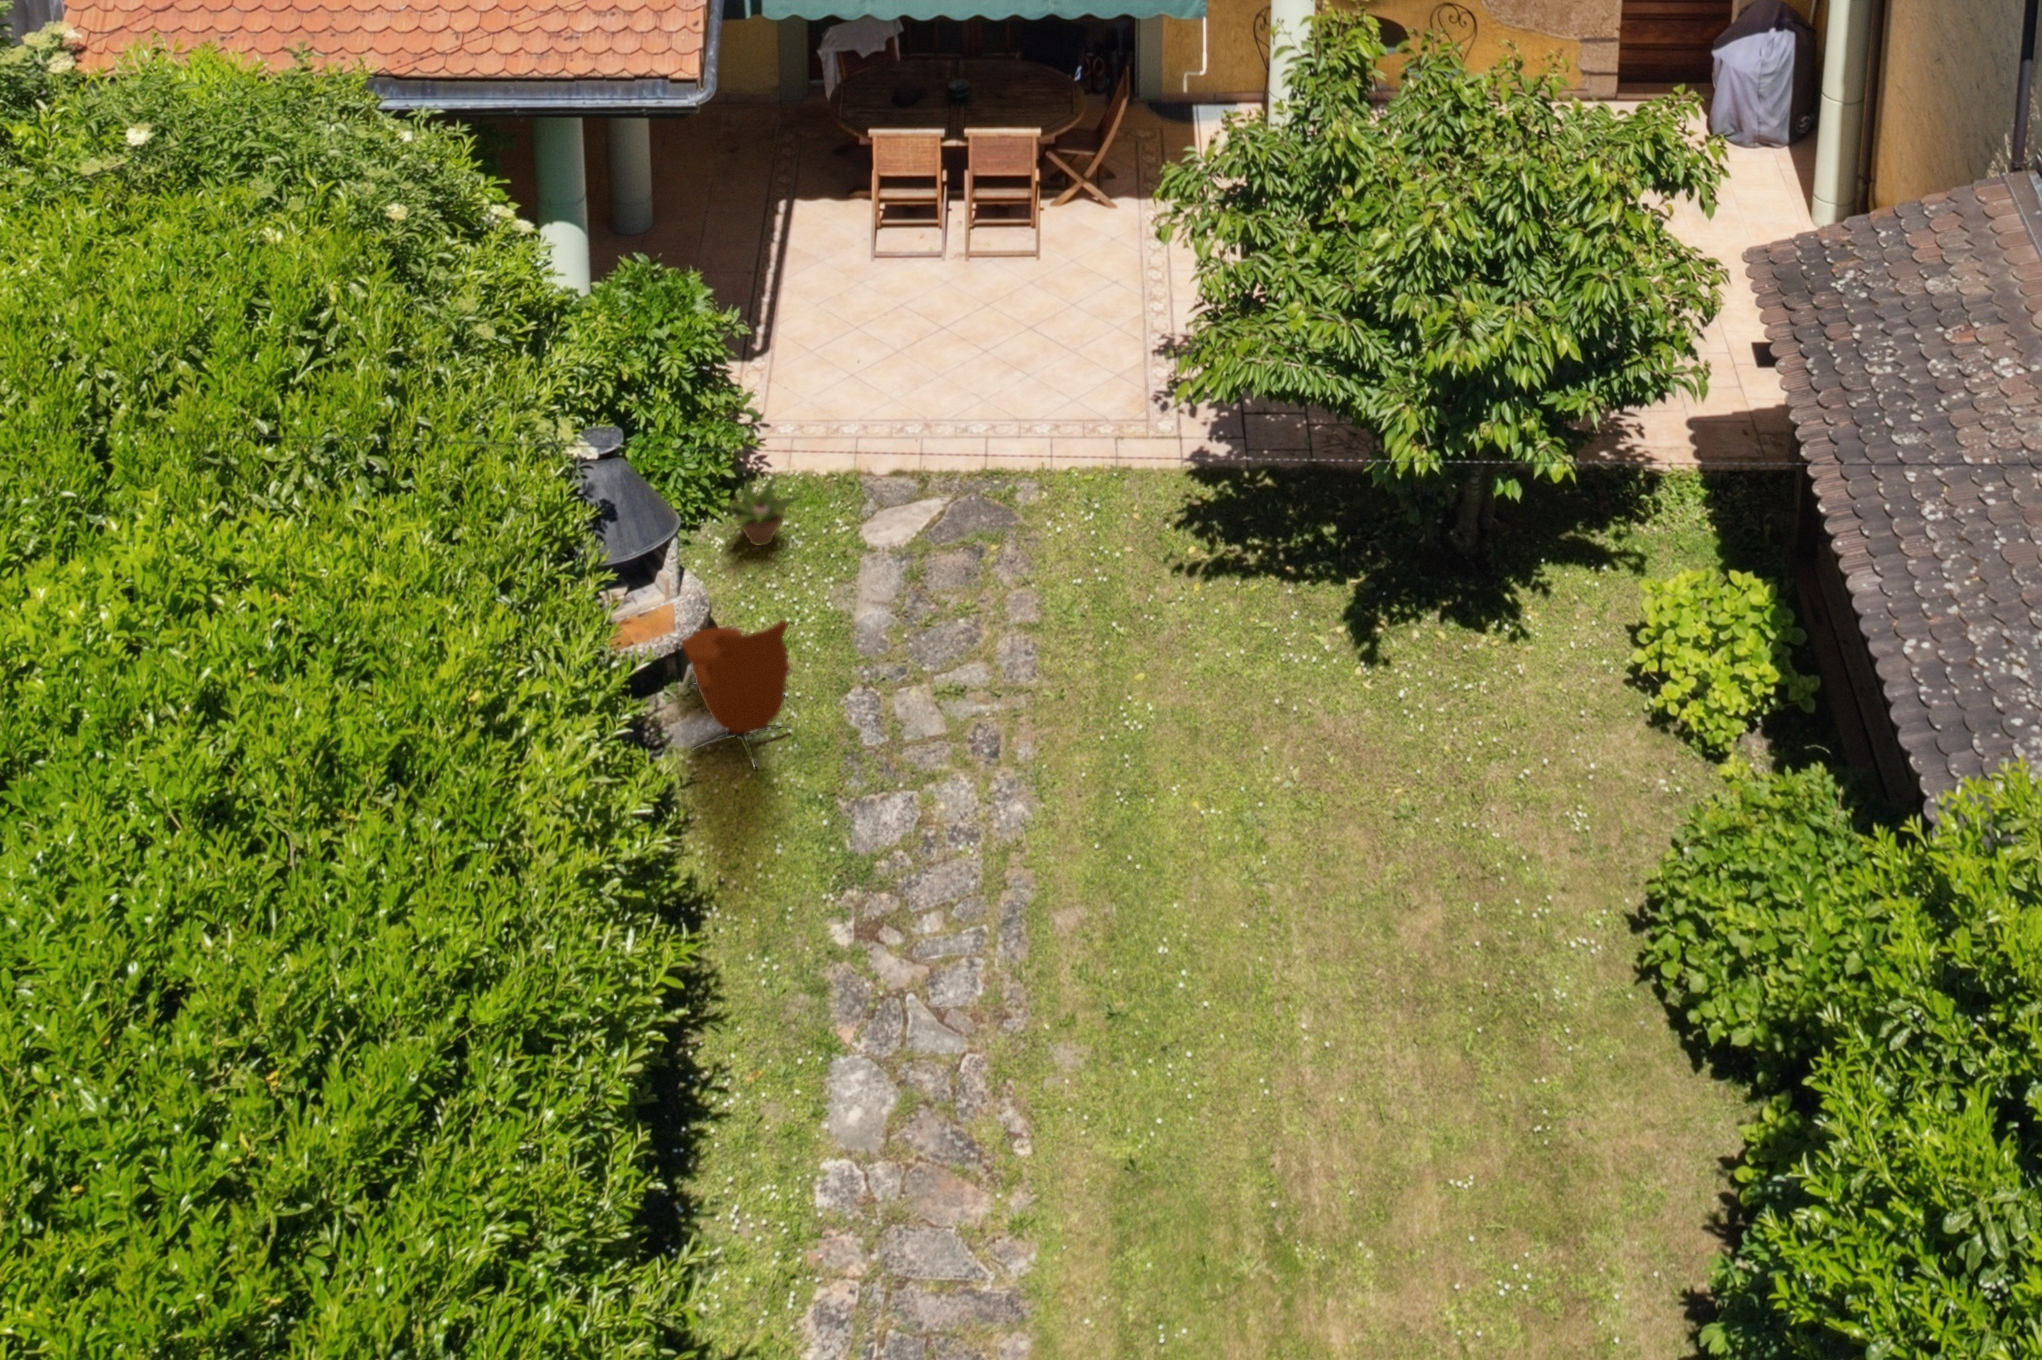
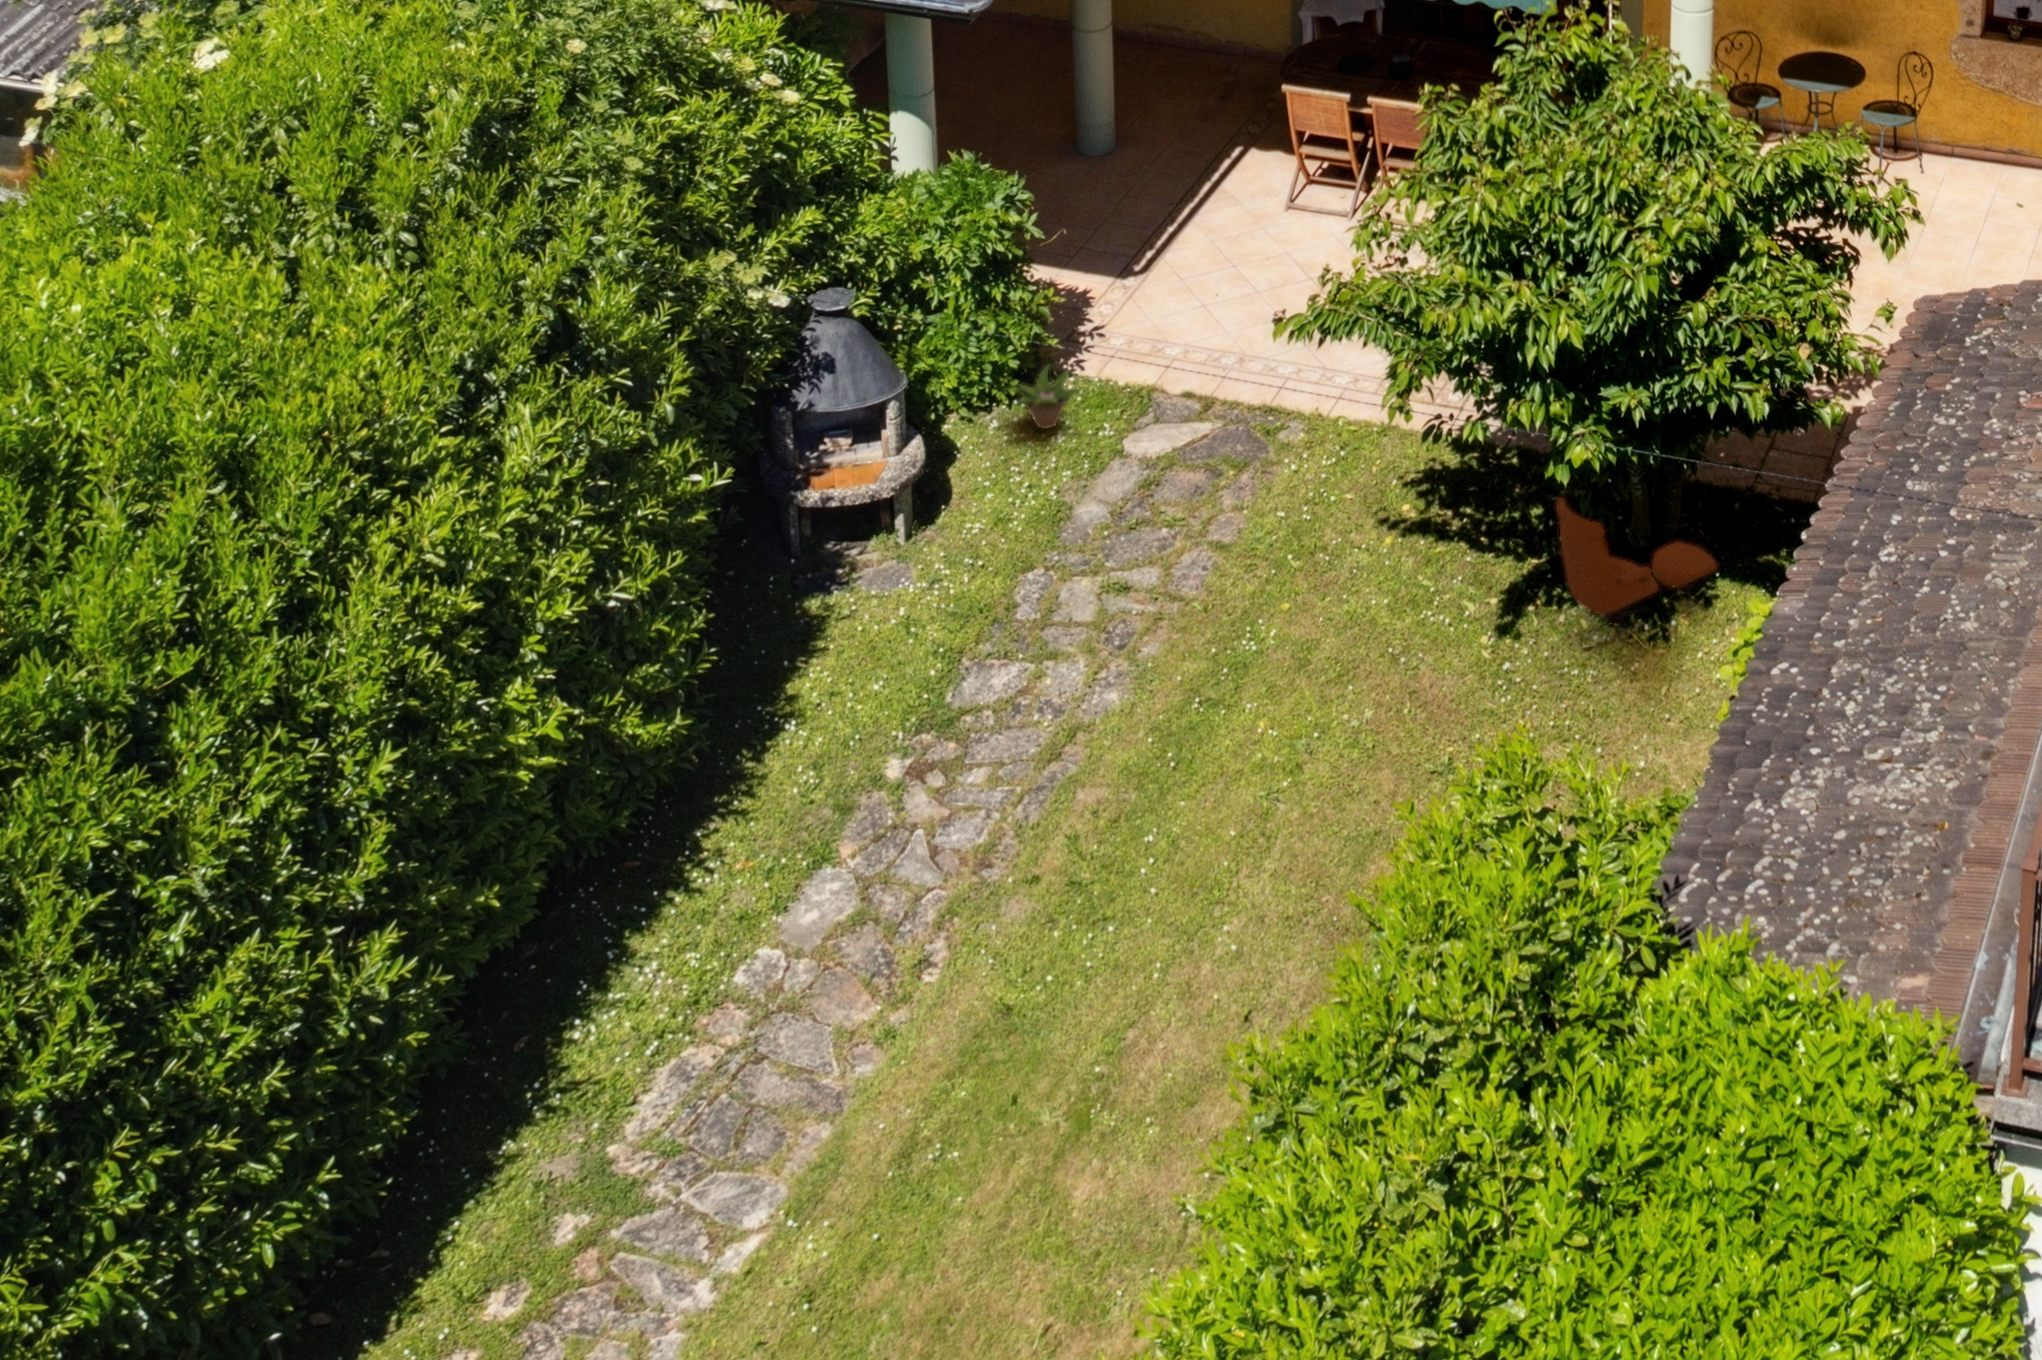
lounge chair: present [682,620,791,768] -> present [1556,498,1717,646]

